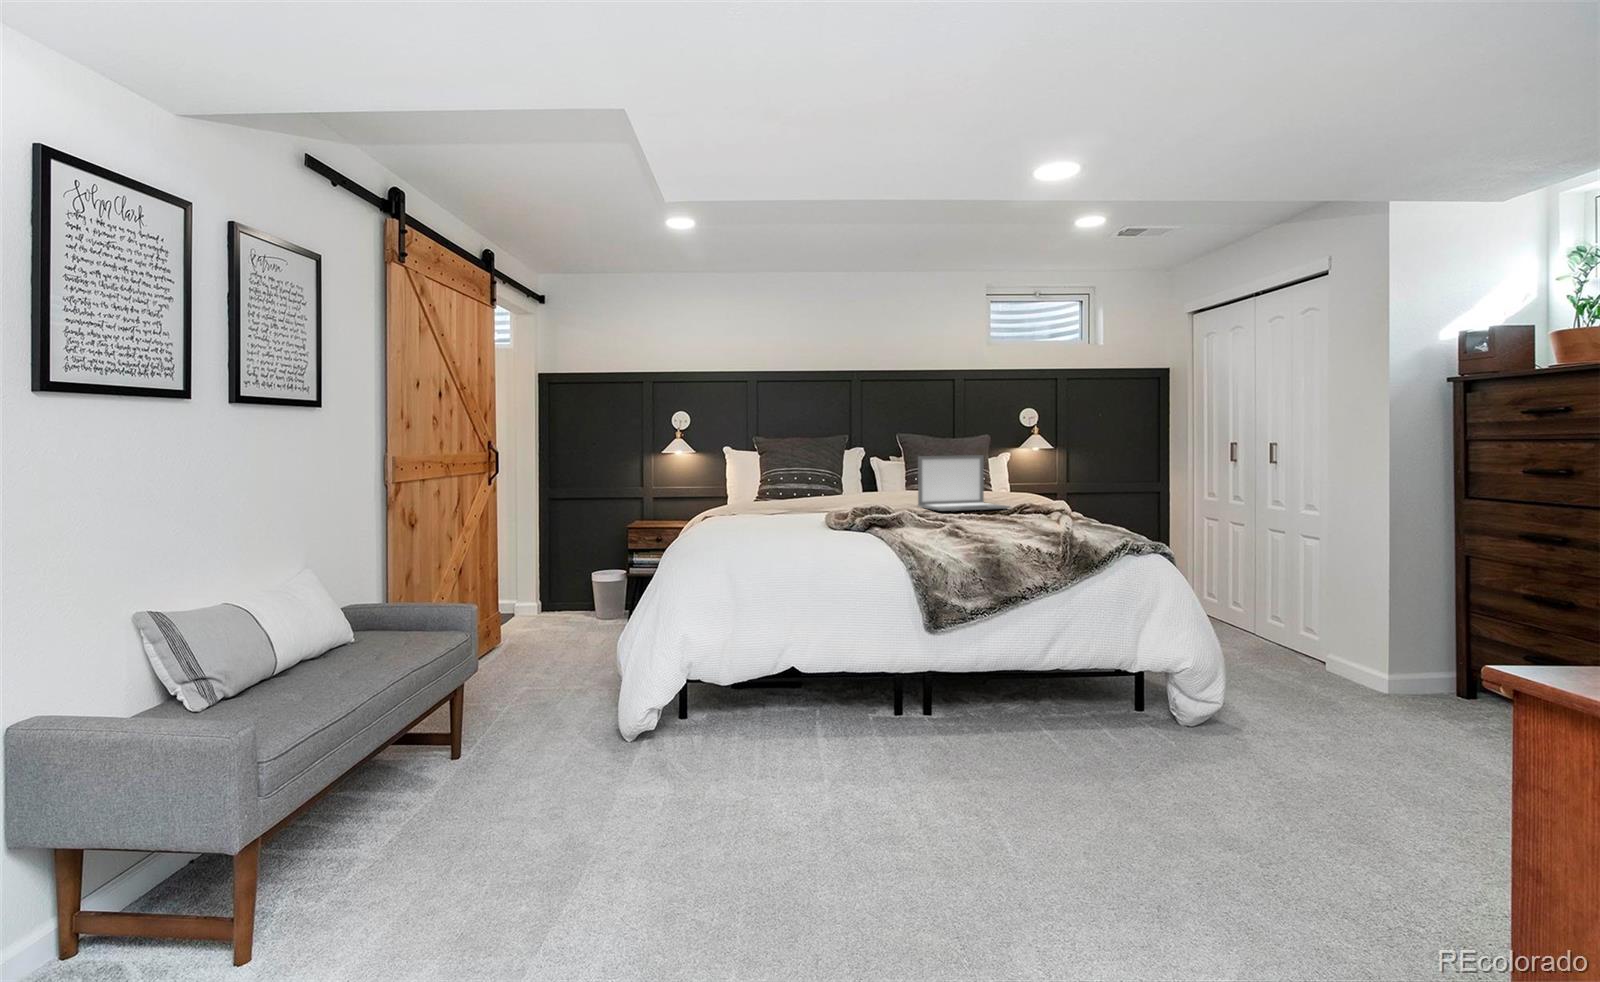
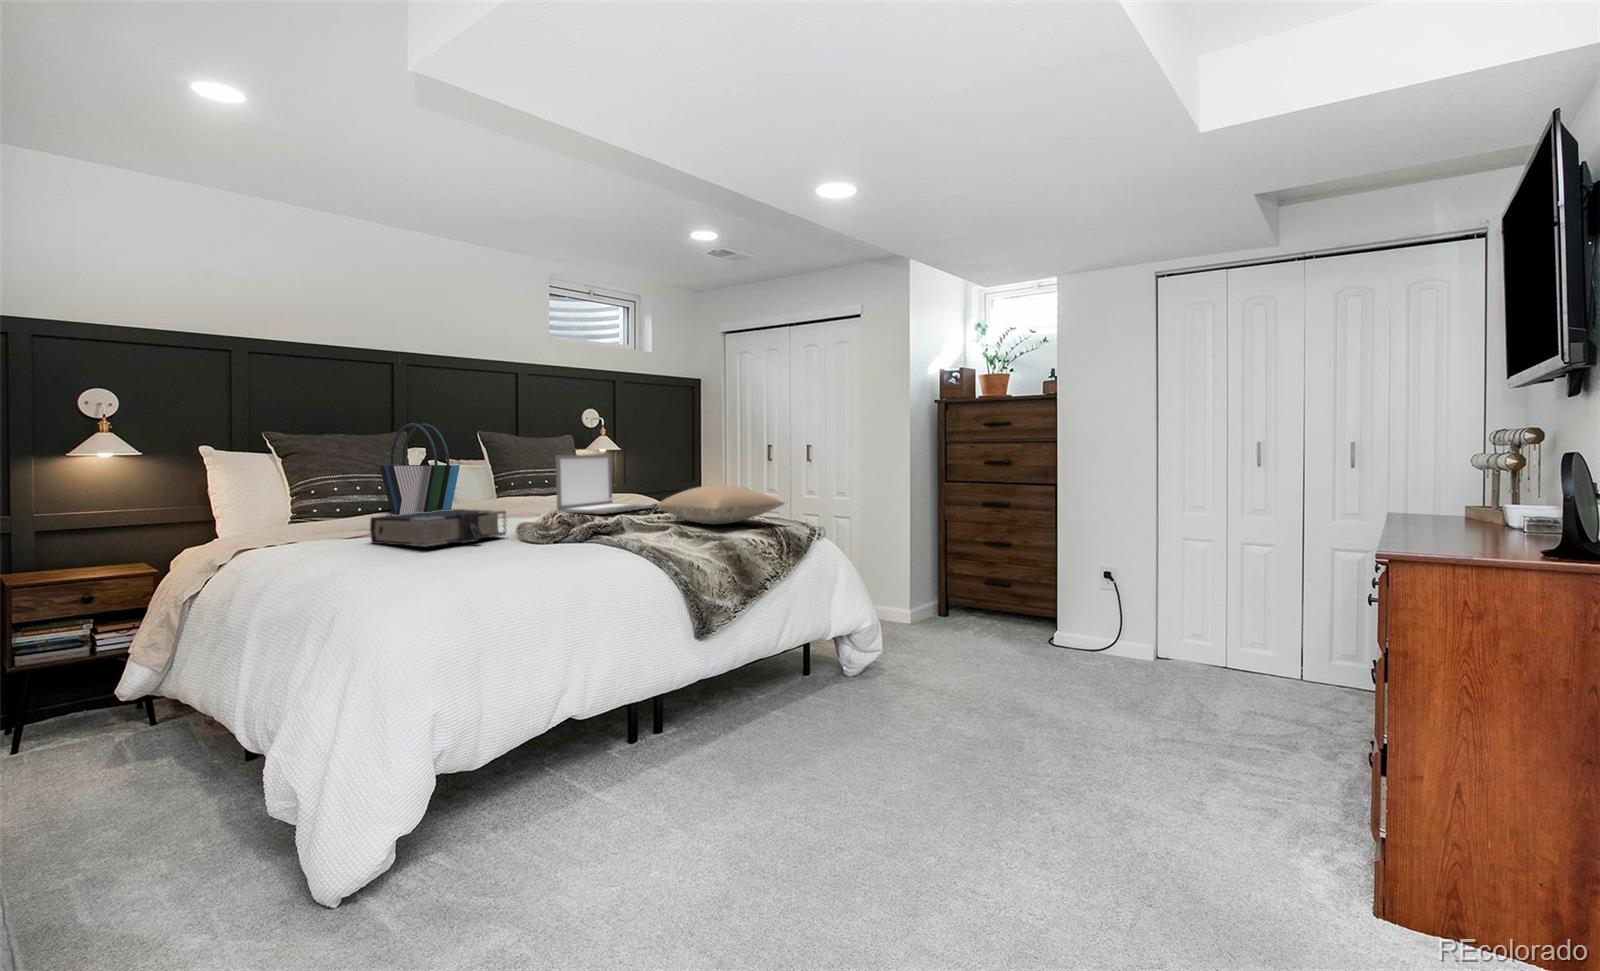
tote bag: none [798,431,836,503] -> present [380,423,460,515]
pillow: none [975,490,1091,529] -> present [658,485,784,524]
book: none [738,499,823,525] -> present [370,509,506,547]

